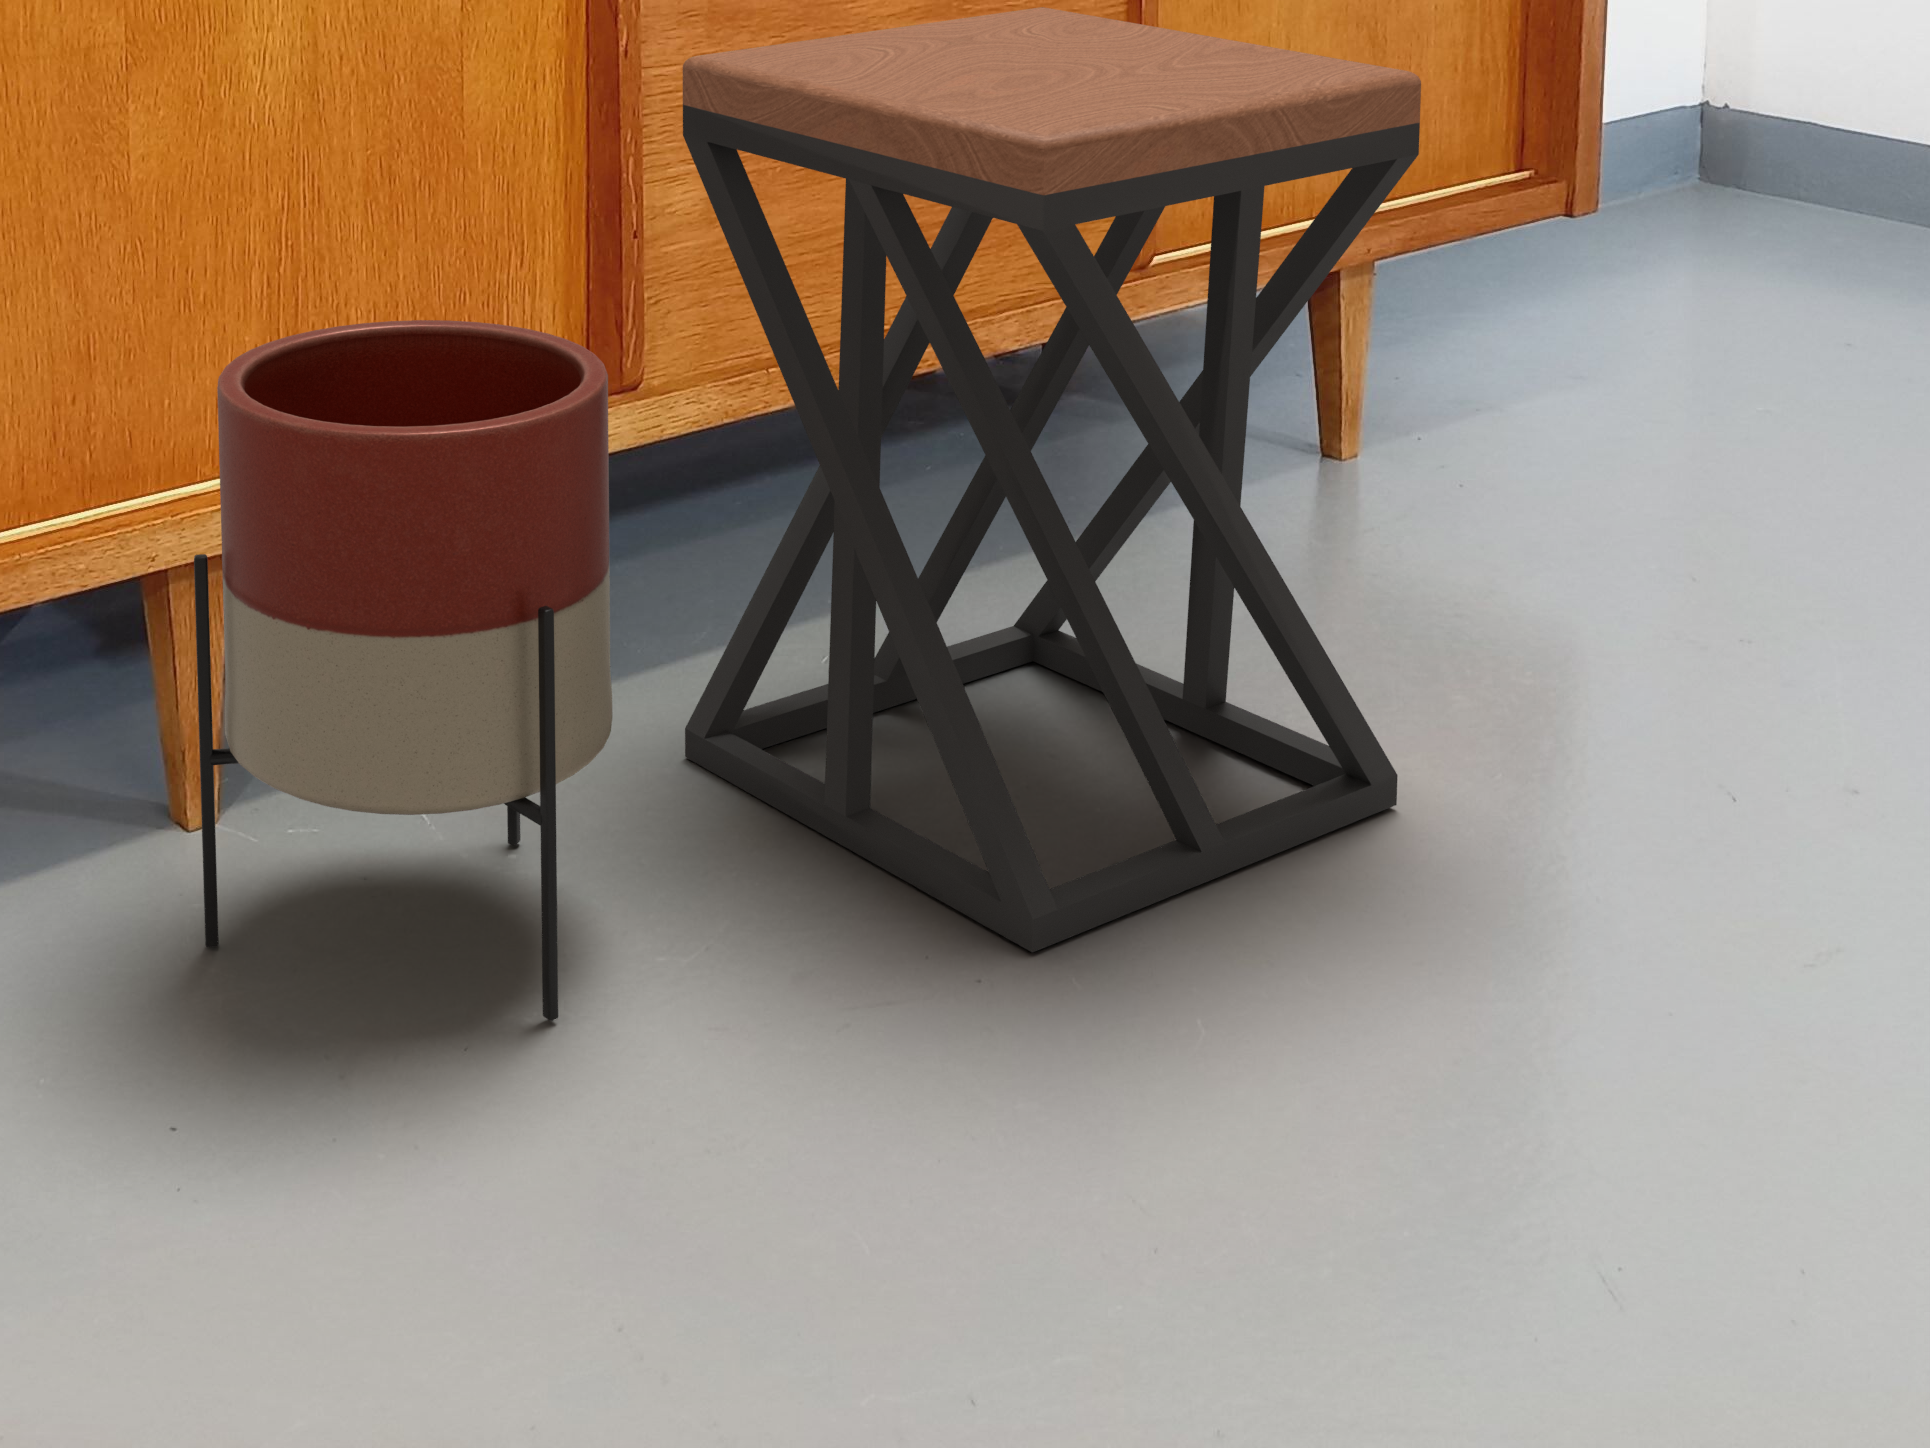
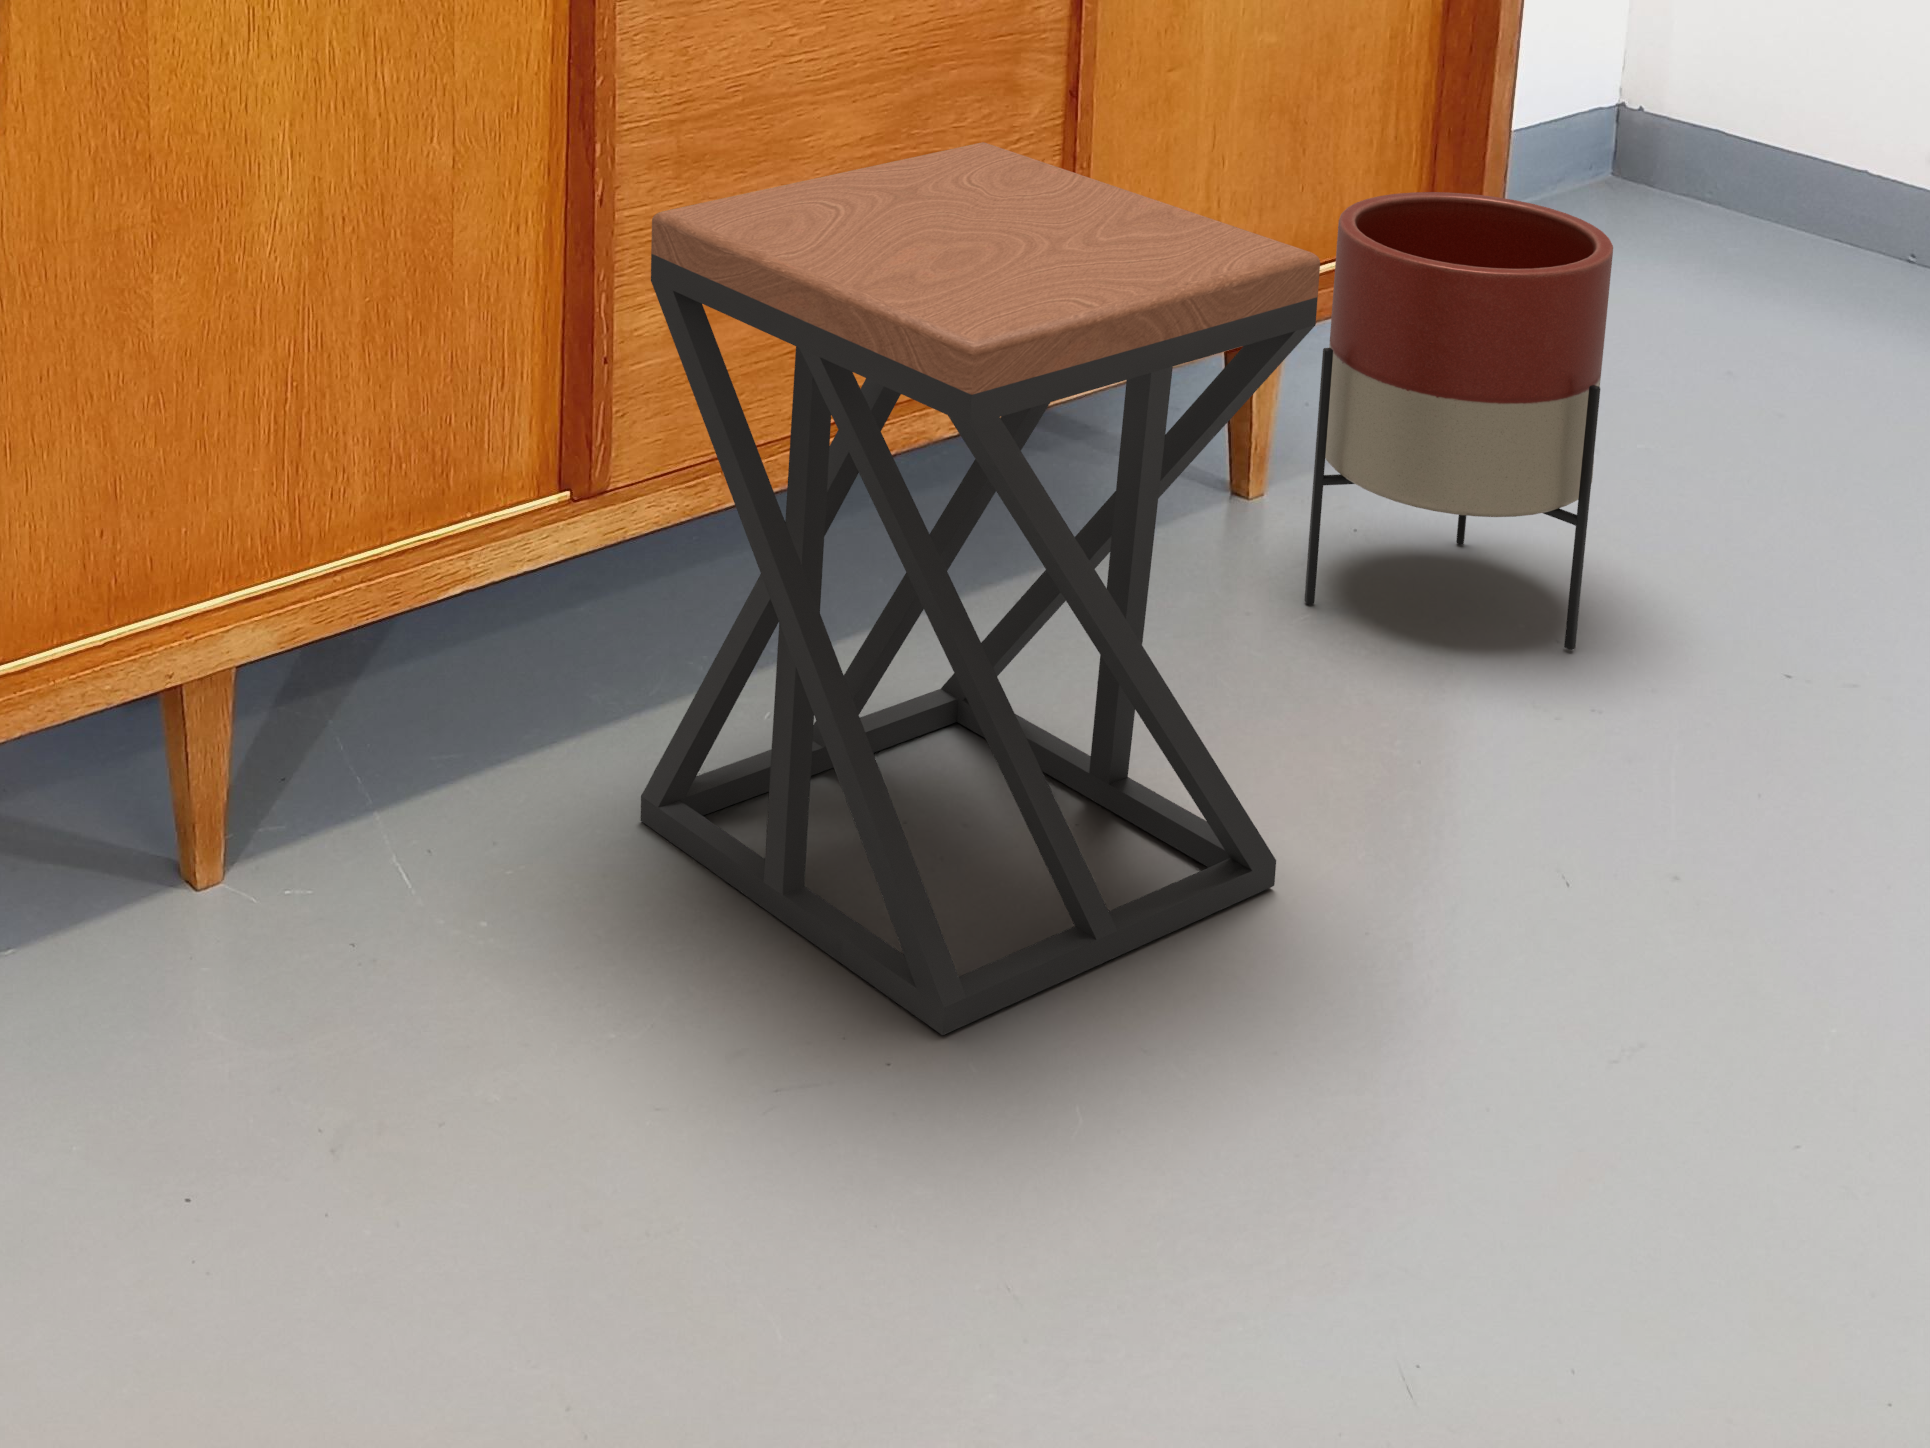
planter: present [194,320,613,1021] -> present [1304,192,1613,650]

